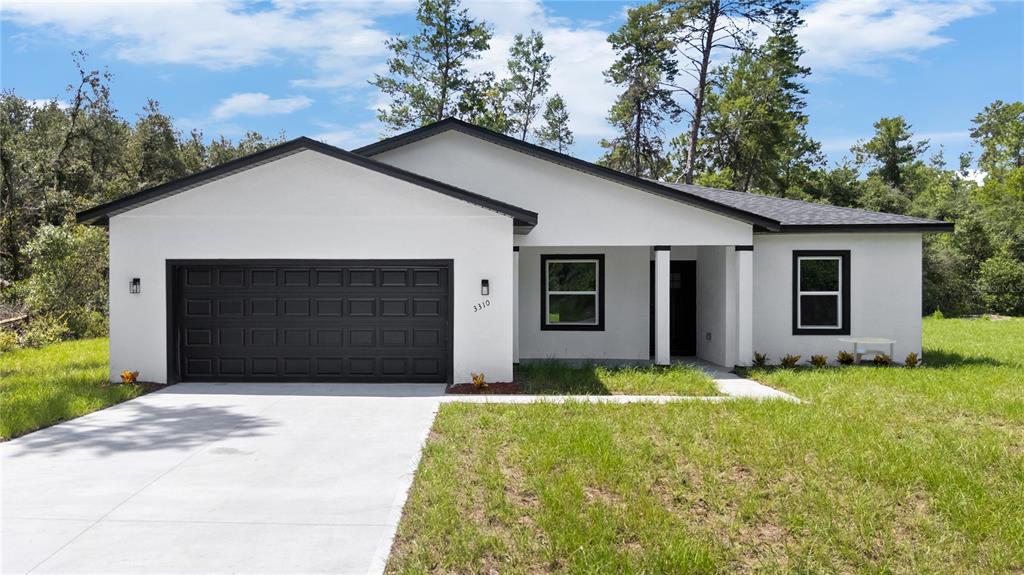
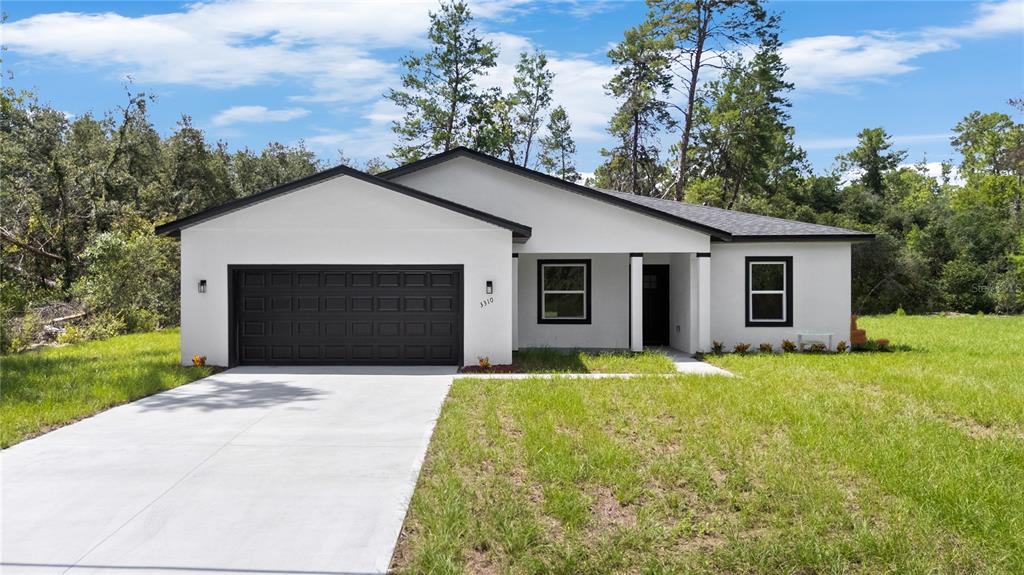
lounge chair: none [910,319,965,363] -> present [850,315,890,352]

